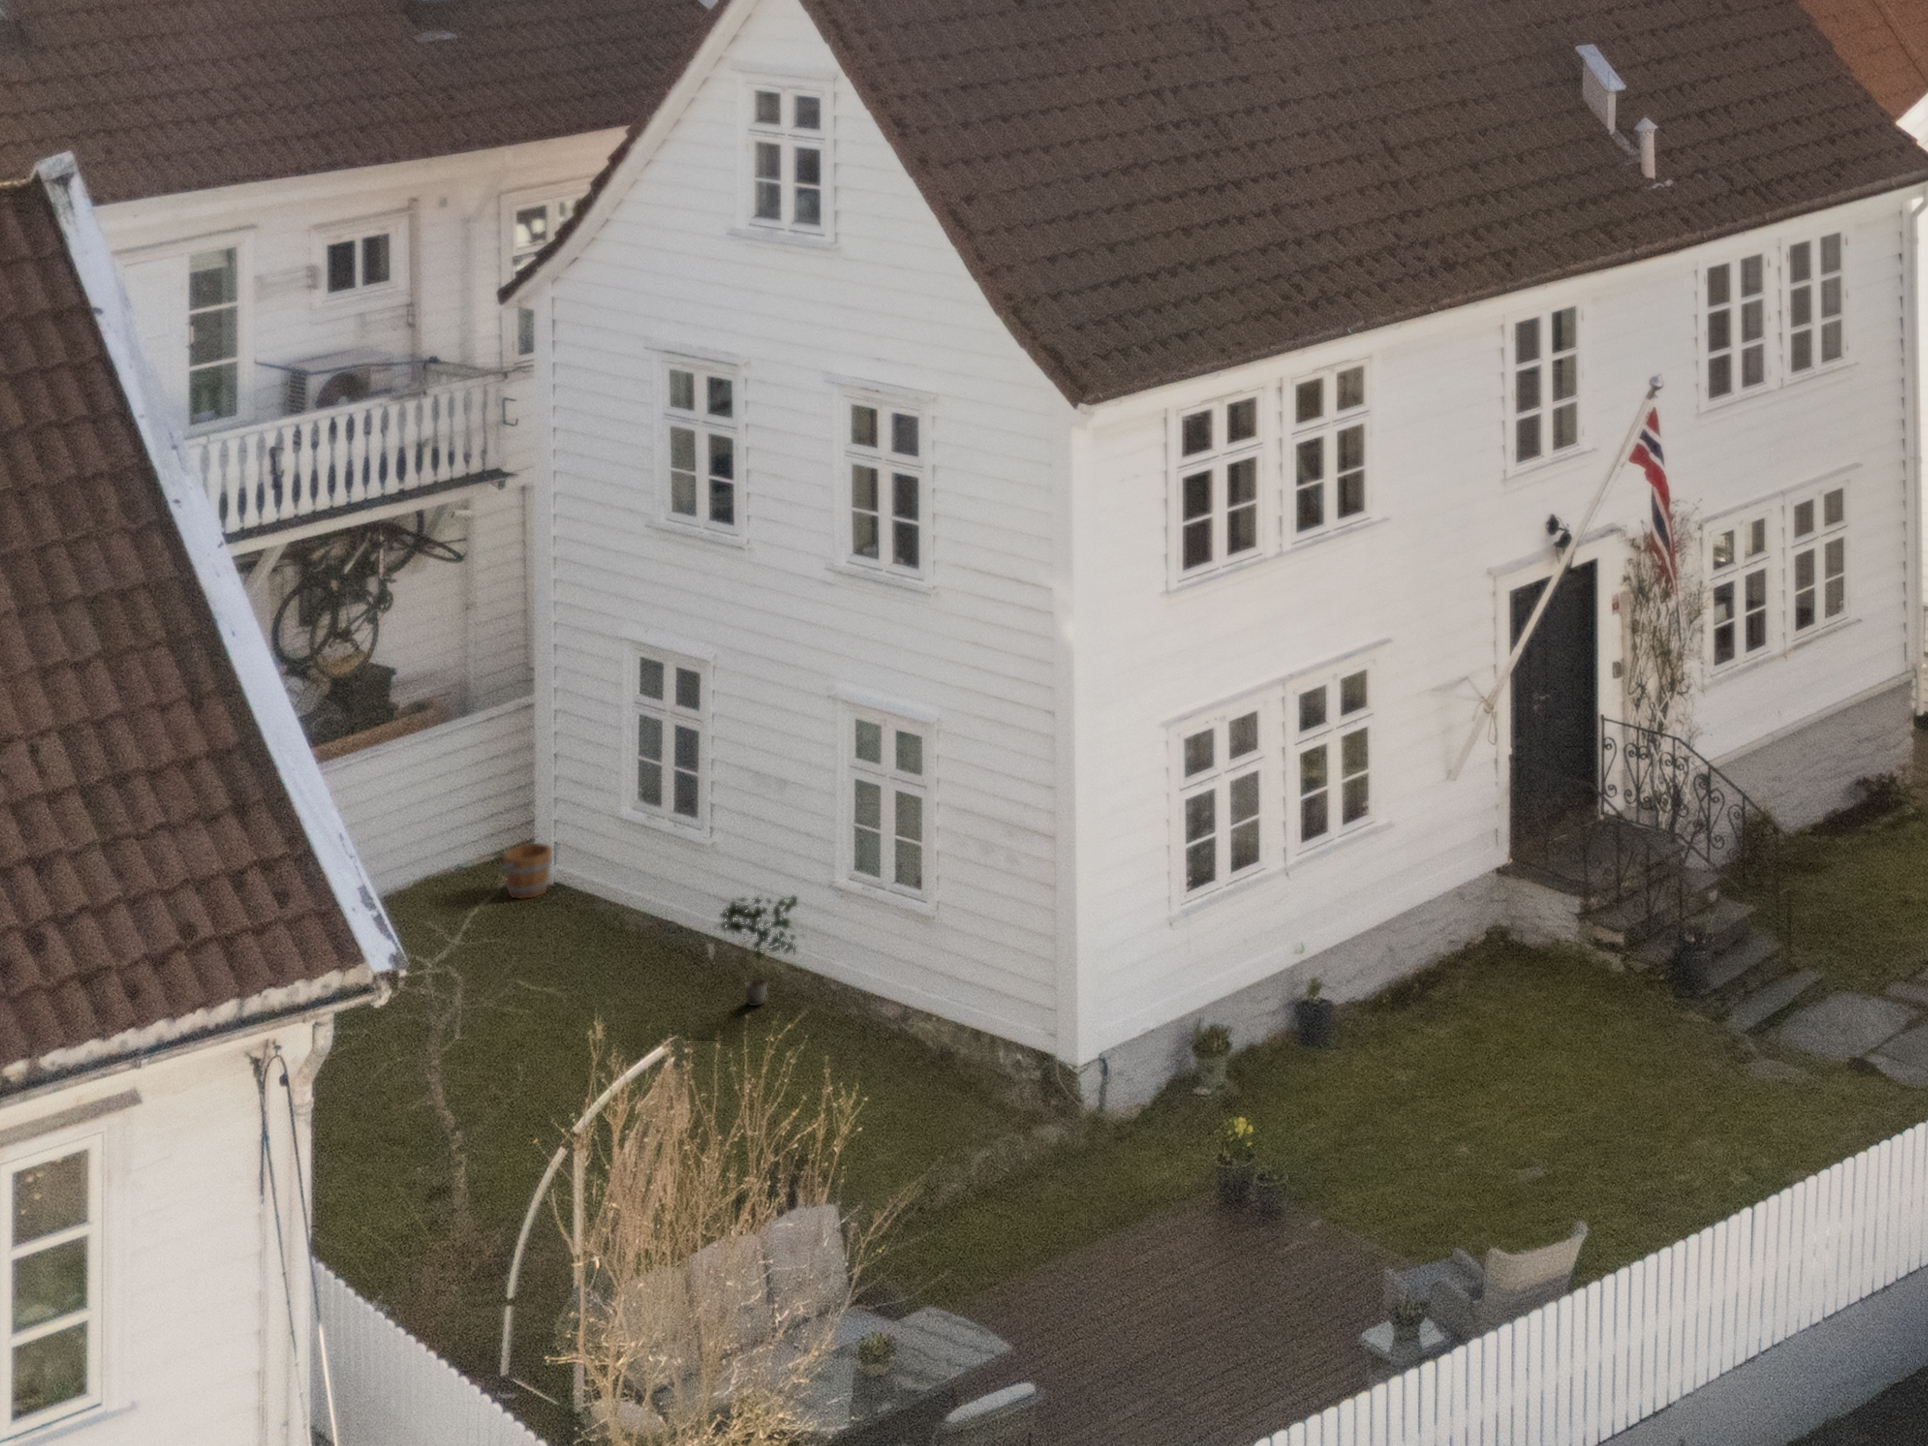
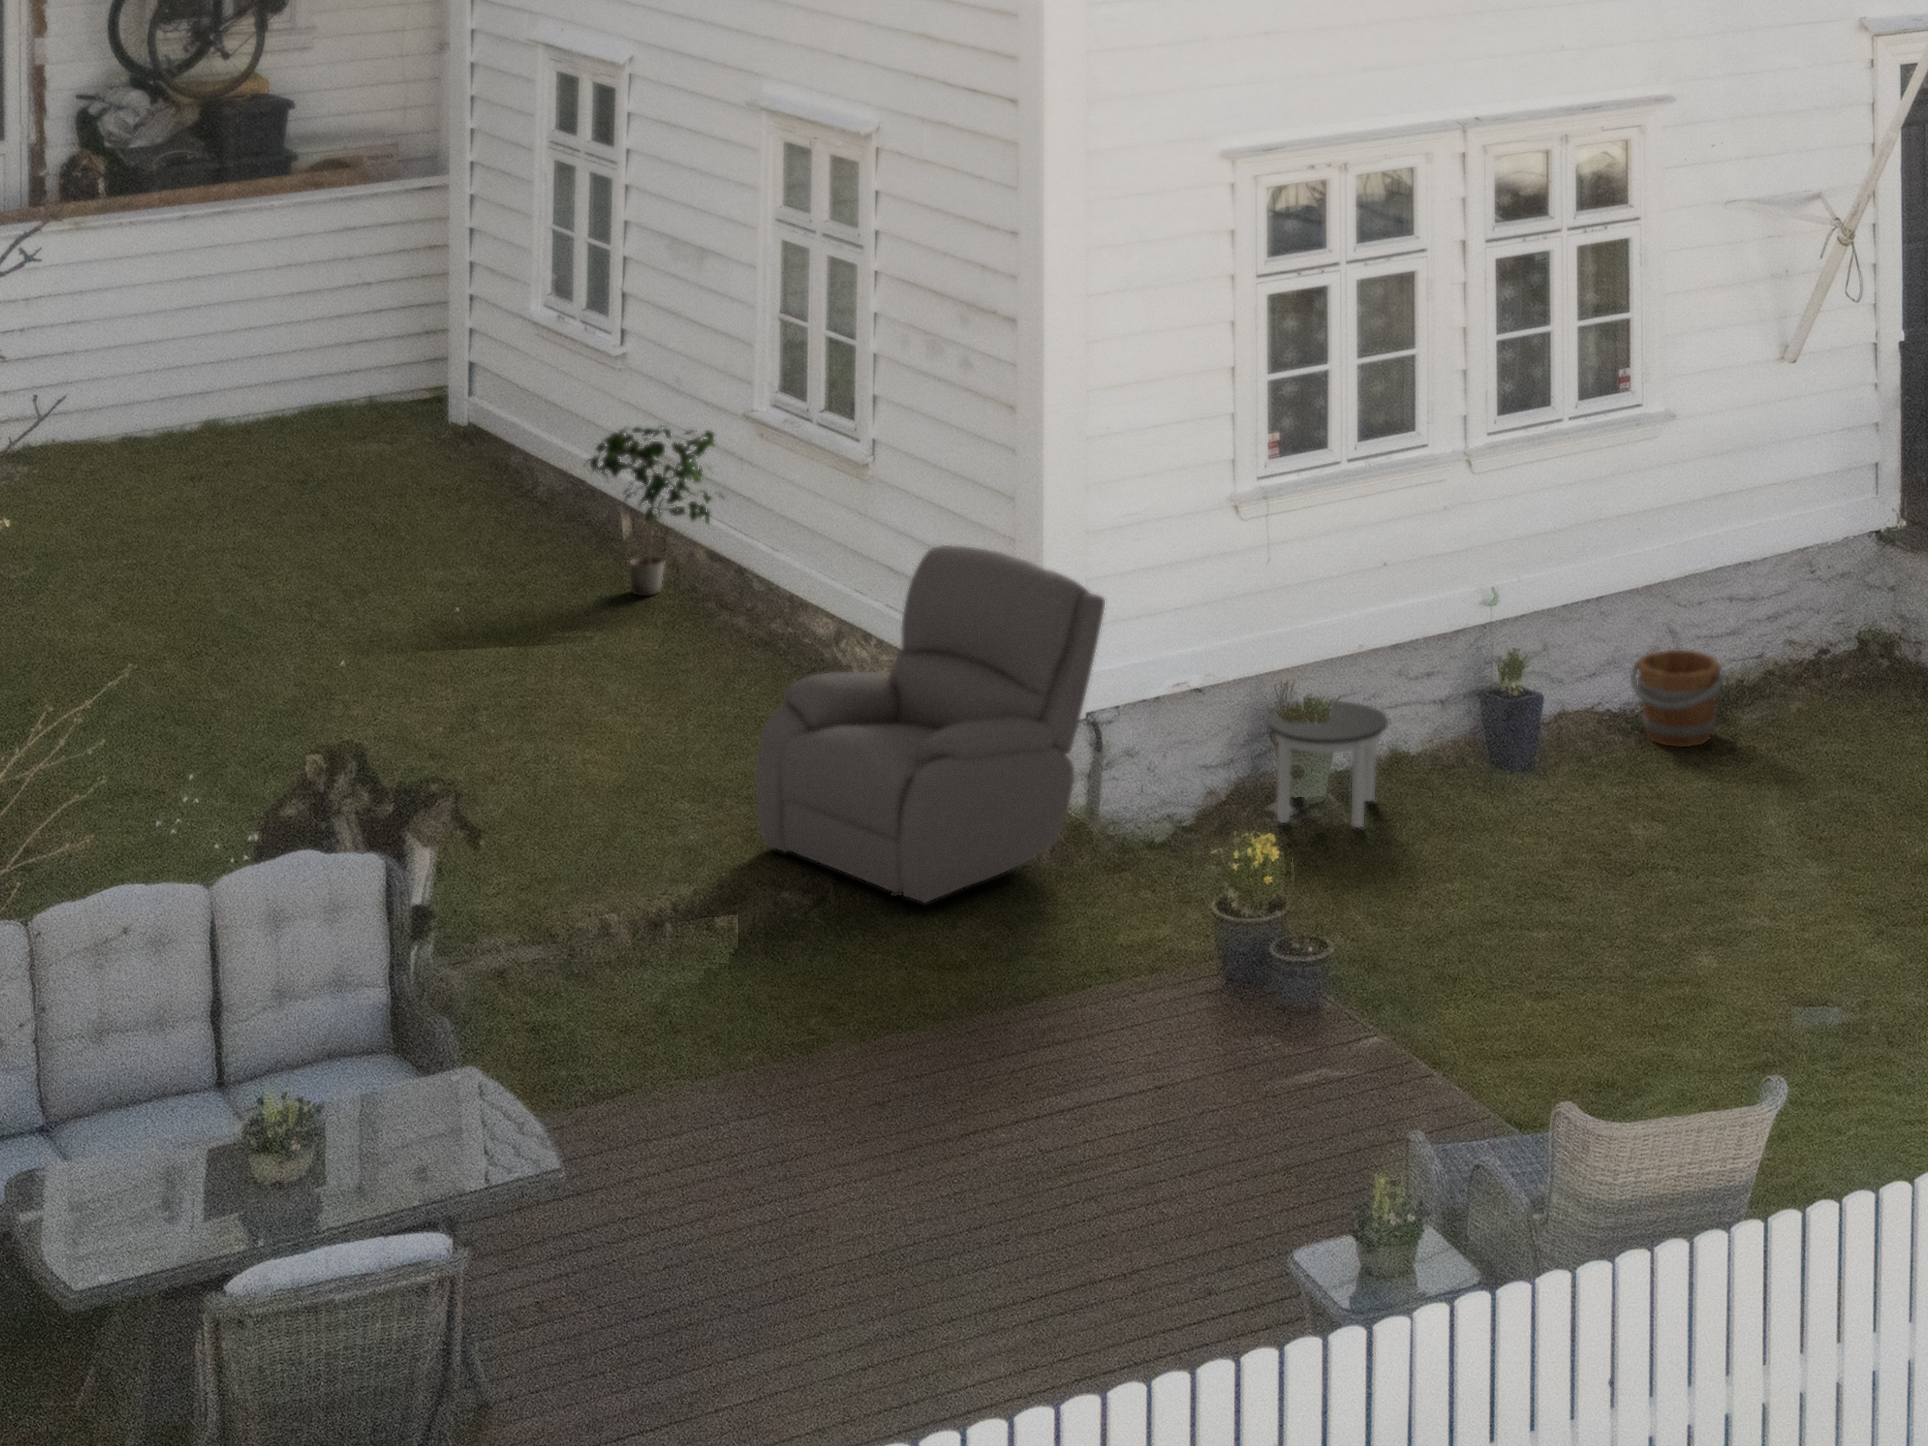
bucket: present [501,843,552,899] -> present [1630,650,1725,747]
chair: none [910,967,1109,1184] -> present [756,545,1105,903]
round table: none [1189,1023,1258,1102] -> present [1268,701,1388,828]

